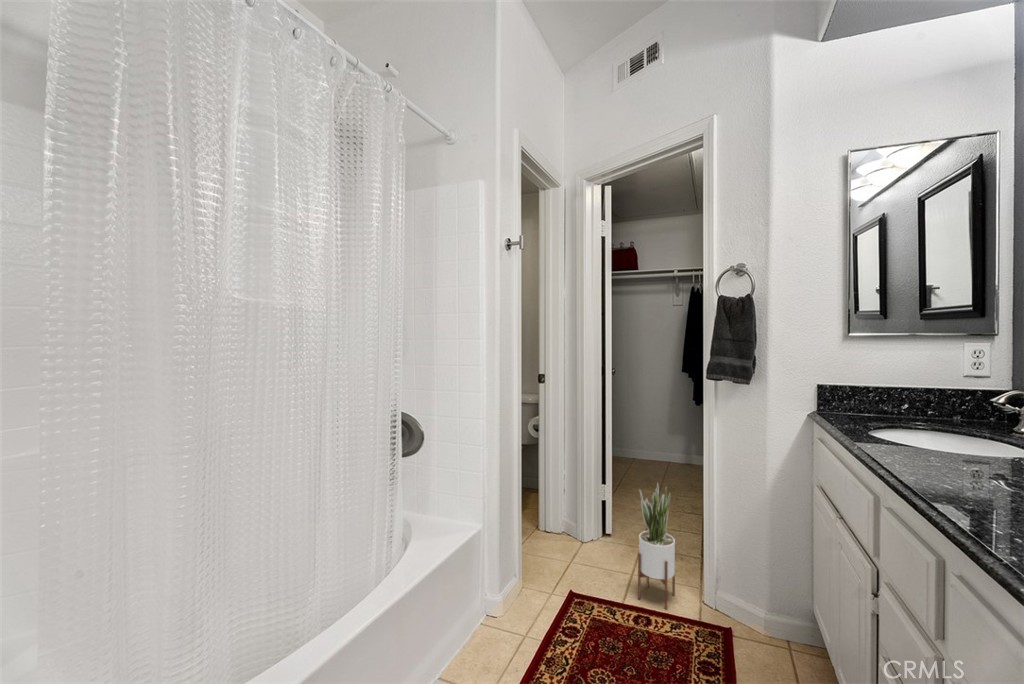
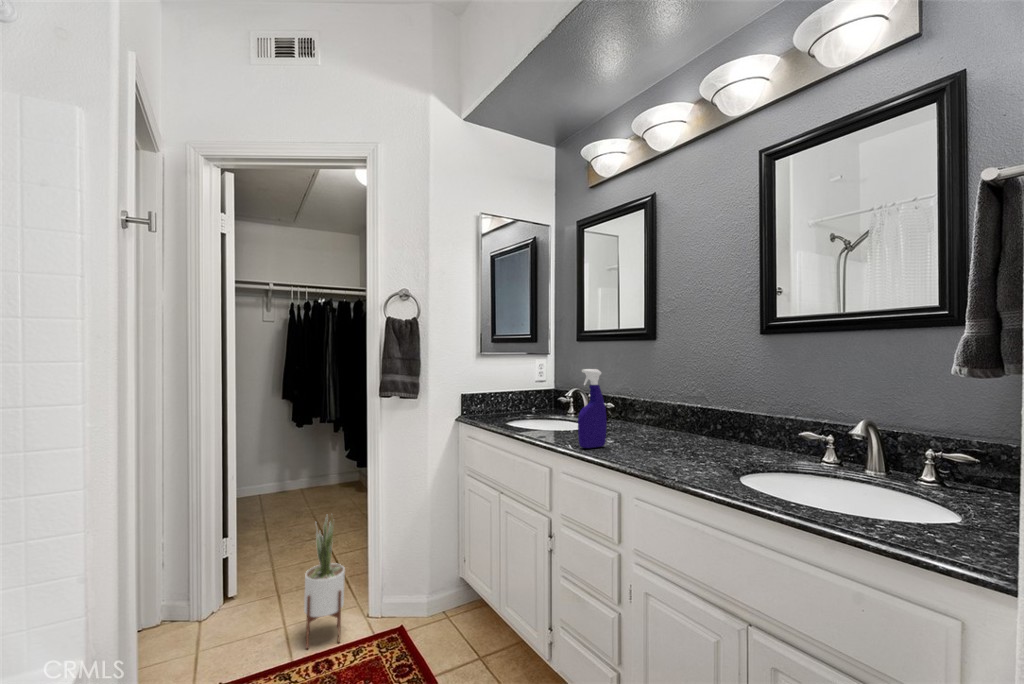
spray bottle: none [912,361,993,499] -> present [578,369,607,448]

